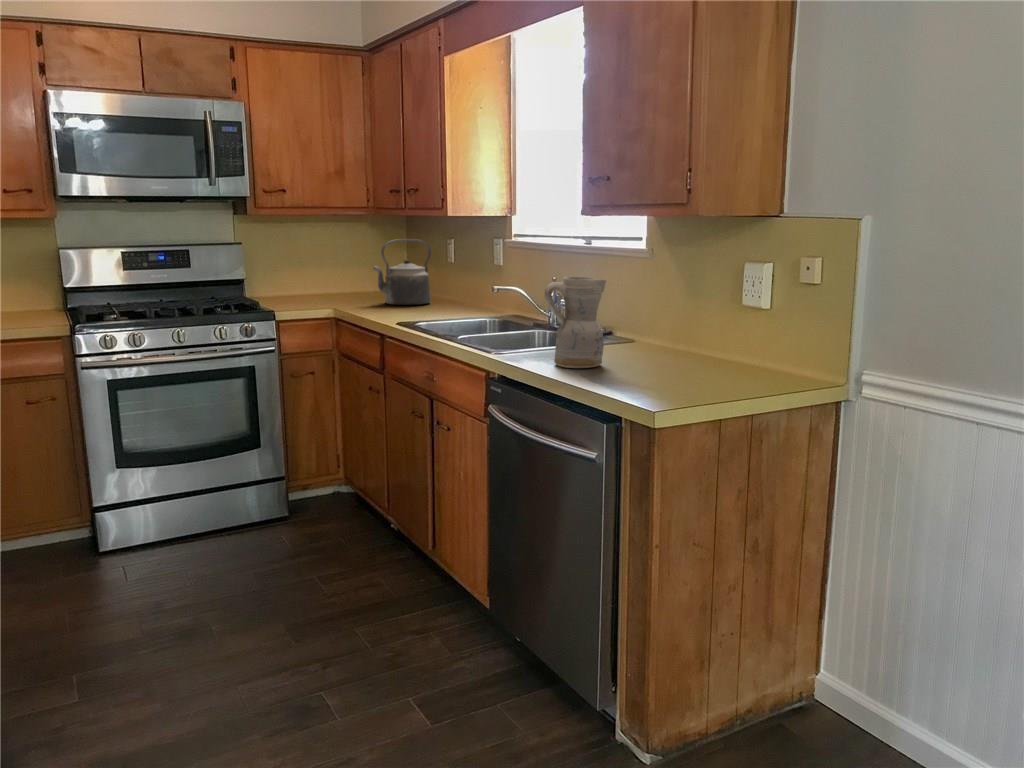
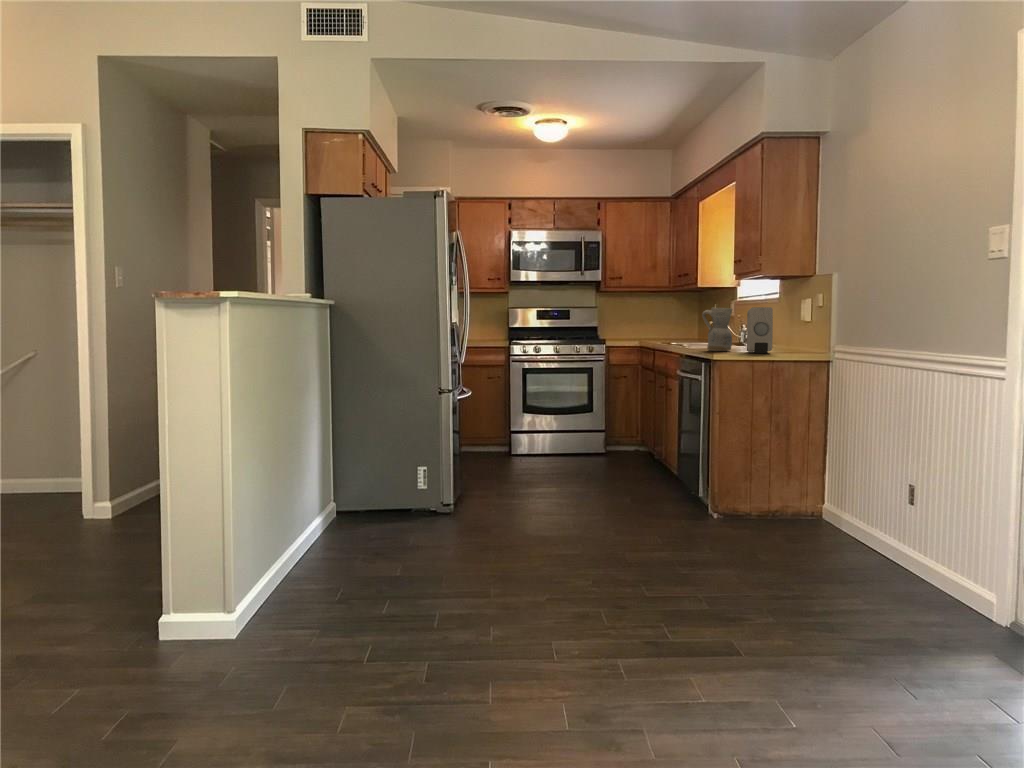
kettle: present [374,239,431,305] -> none [664,303,700,340]
soap dispenser: none [637,281,705,377] -> present [747,307,773,353]

